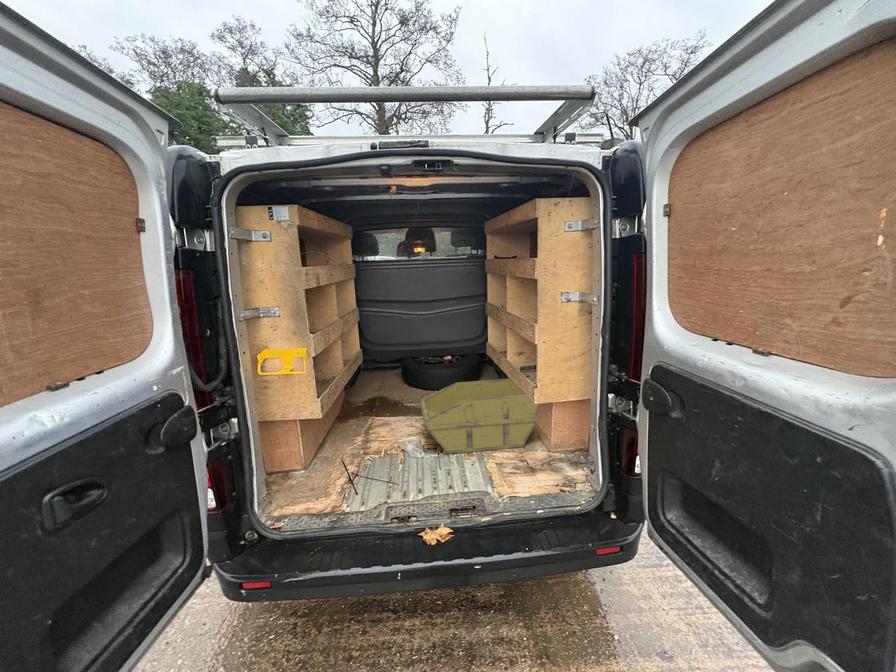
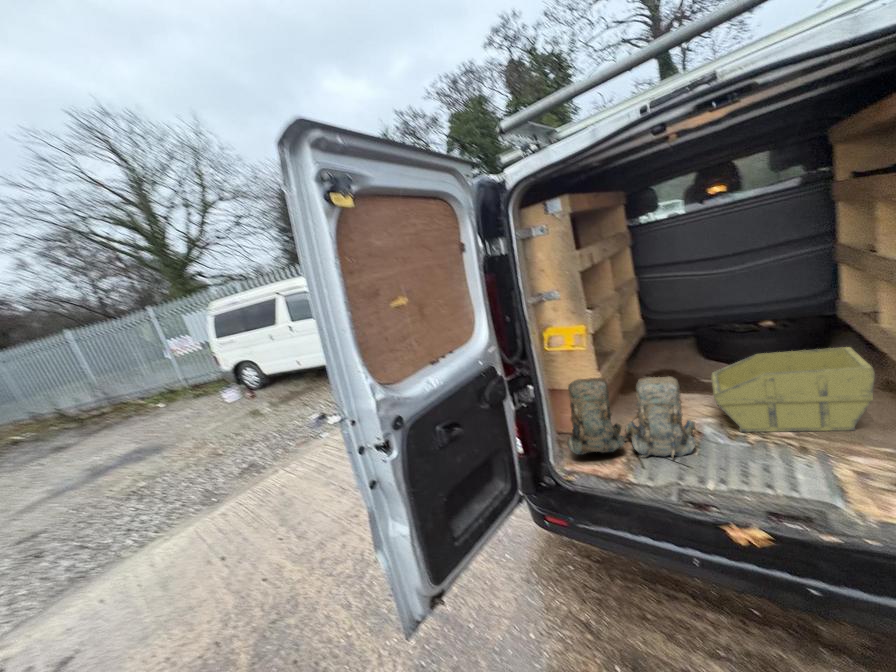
backpack: none [277,404,409,496] -> present [567,376,696,458]

